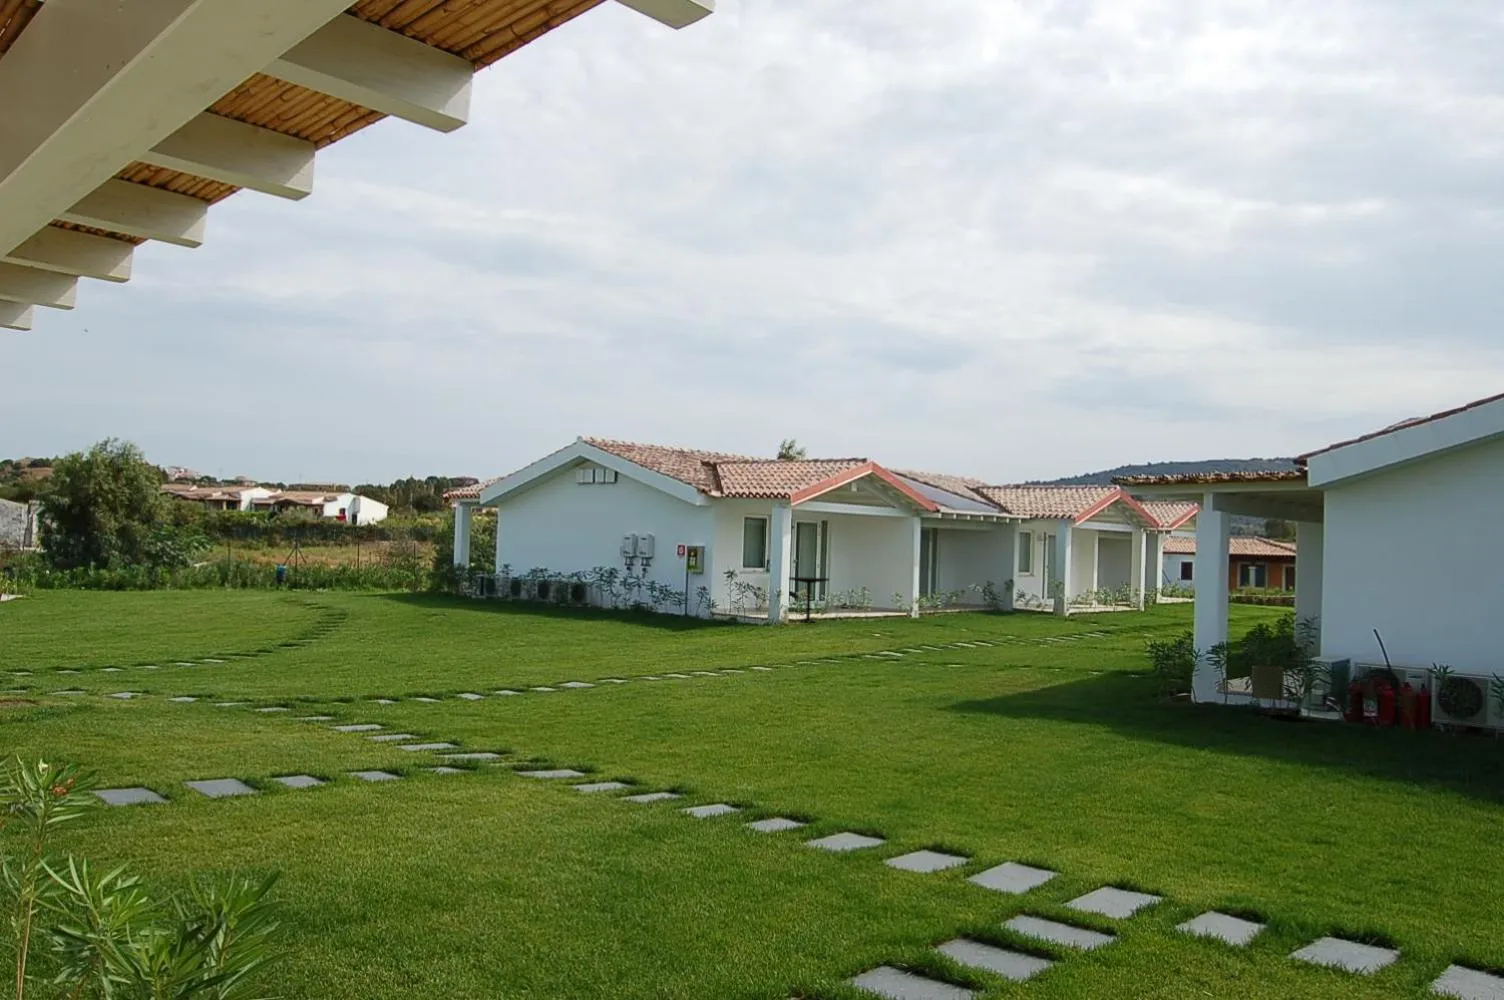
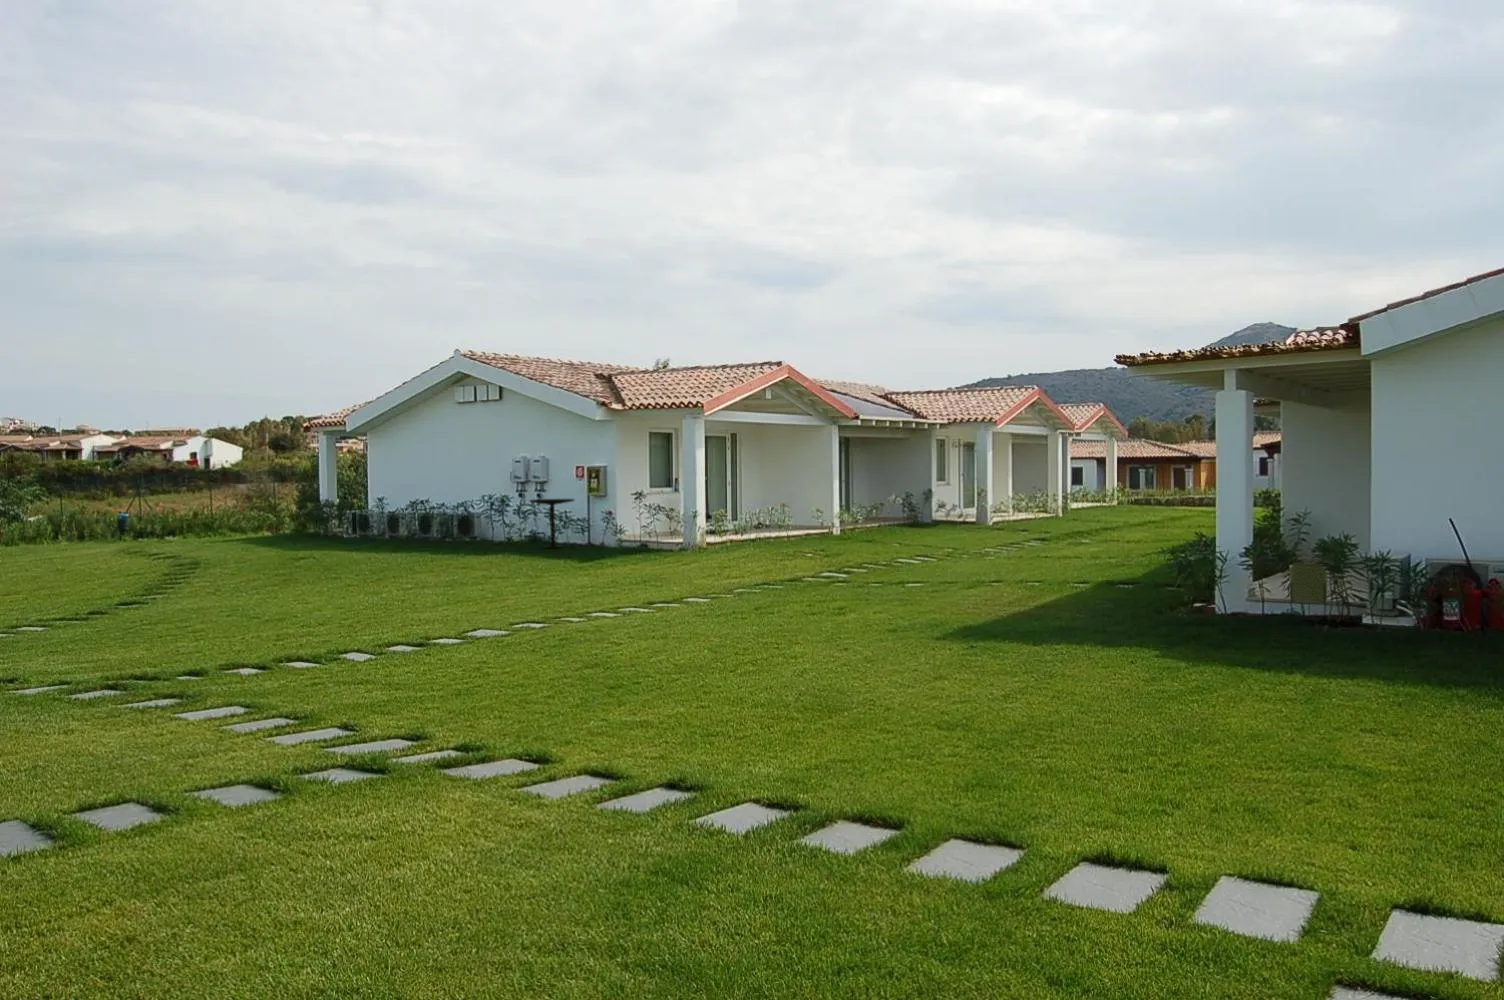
pedestal table: present [789,577,829,623] -> present [530,499,574,548]

